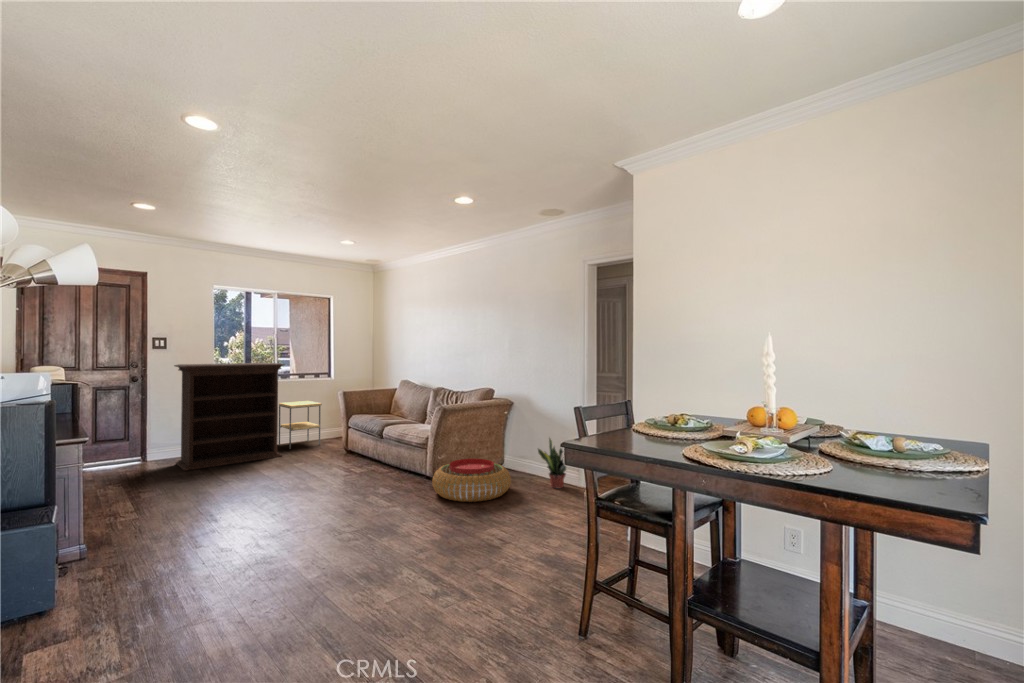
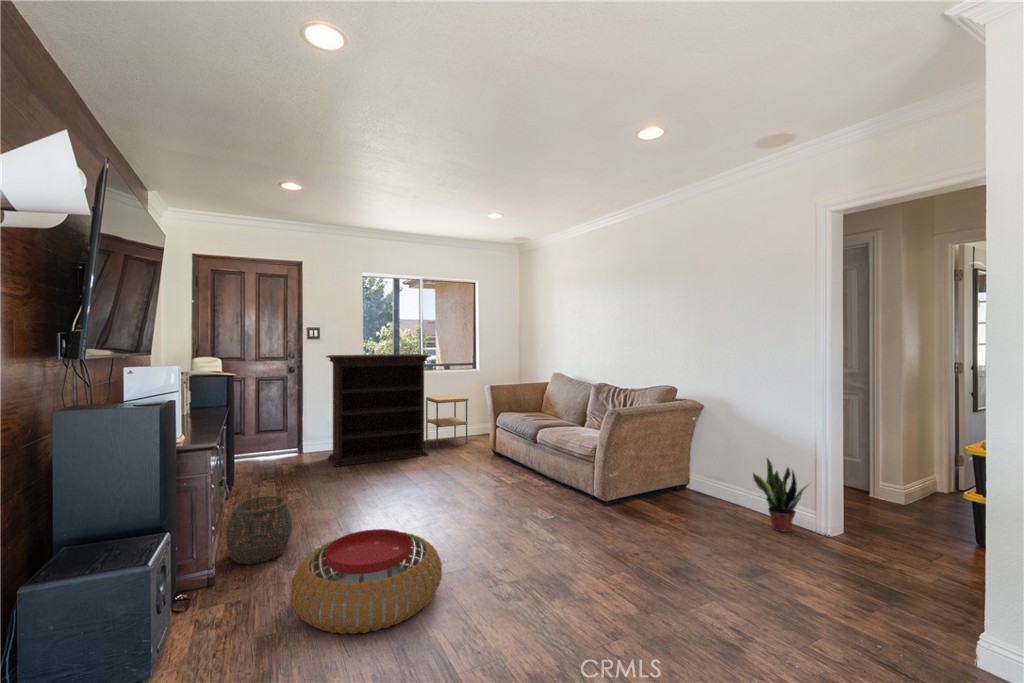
pouf: present [433,459,511,502] -> present [290,529,442,634]
woven basket: none [95,488,160,545] -> present [226,496,292,564]

